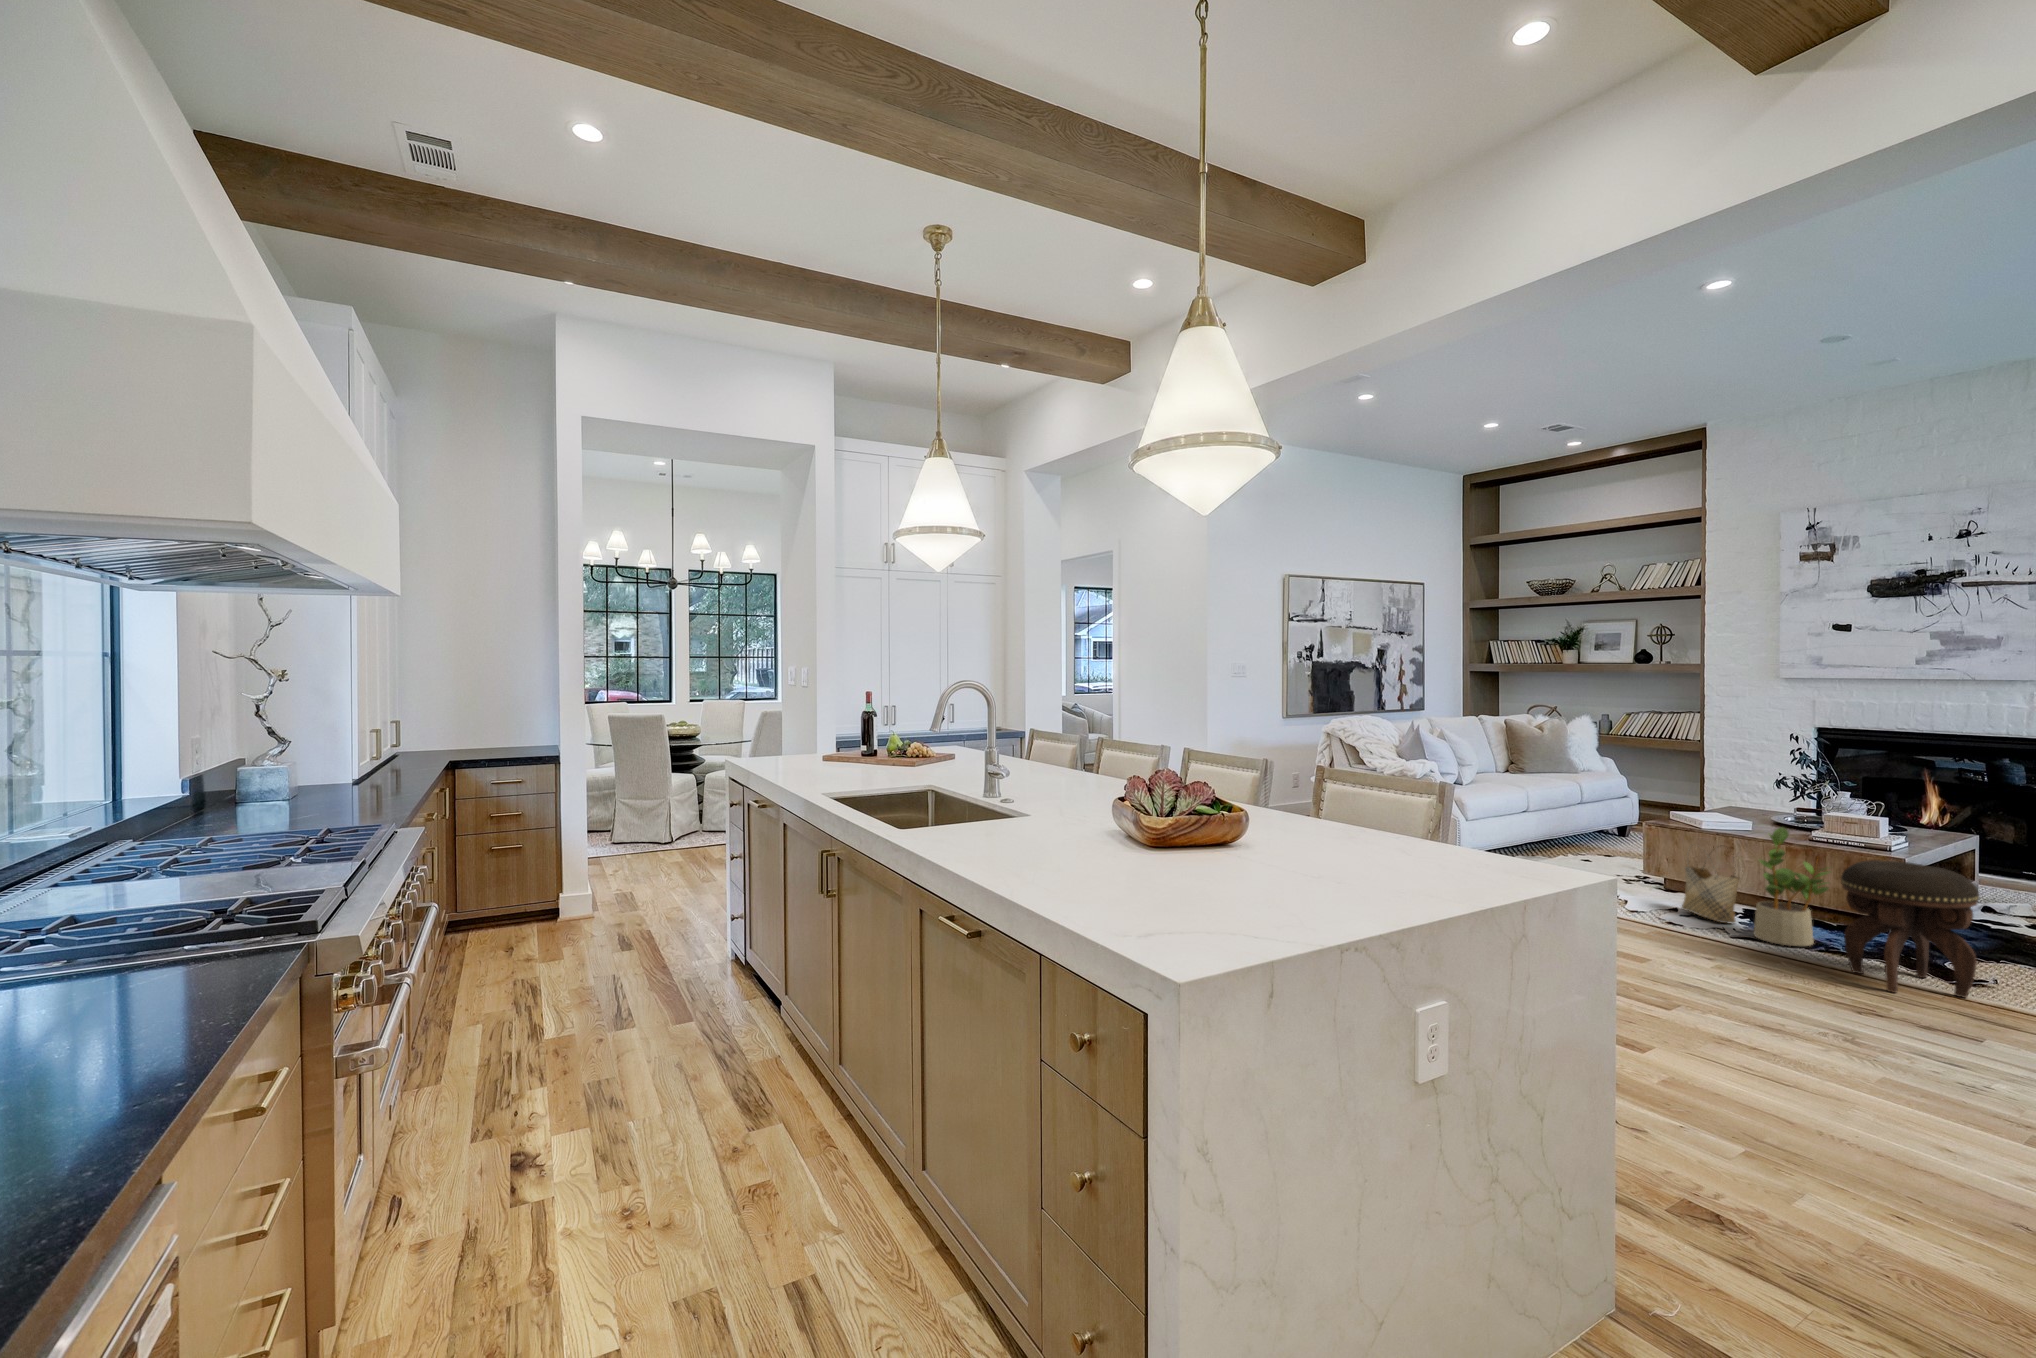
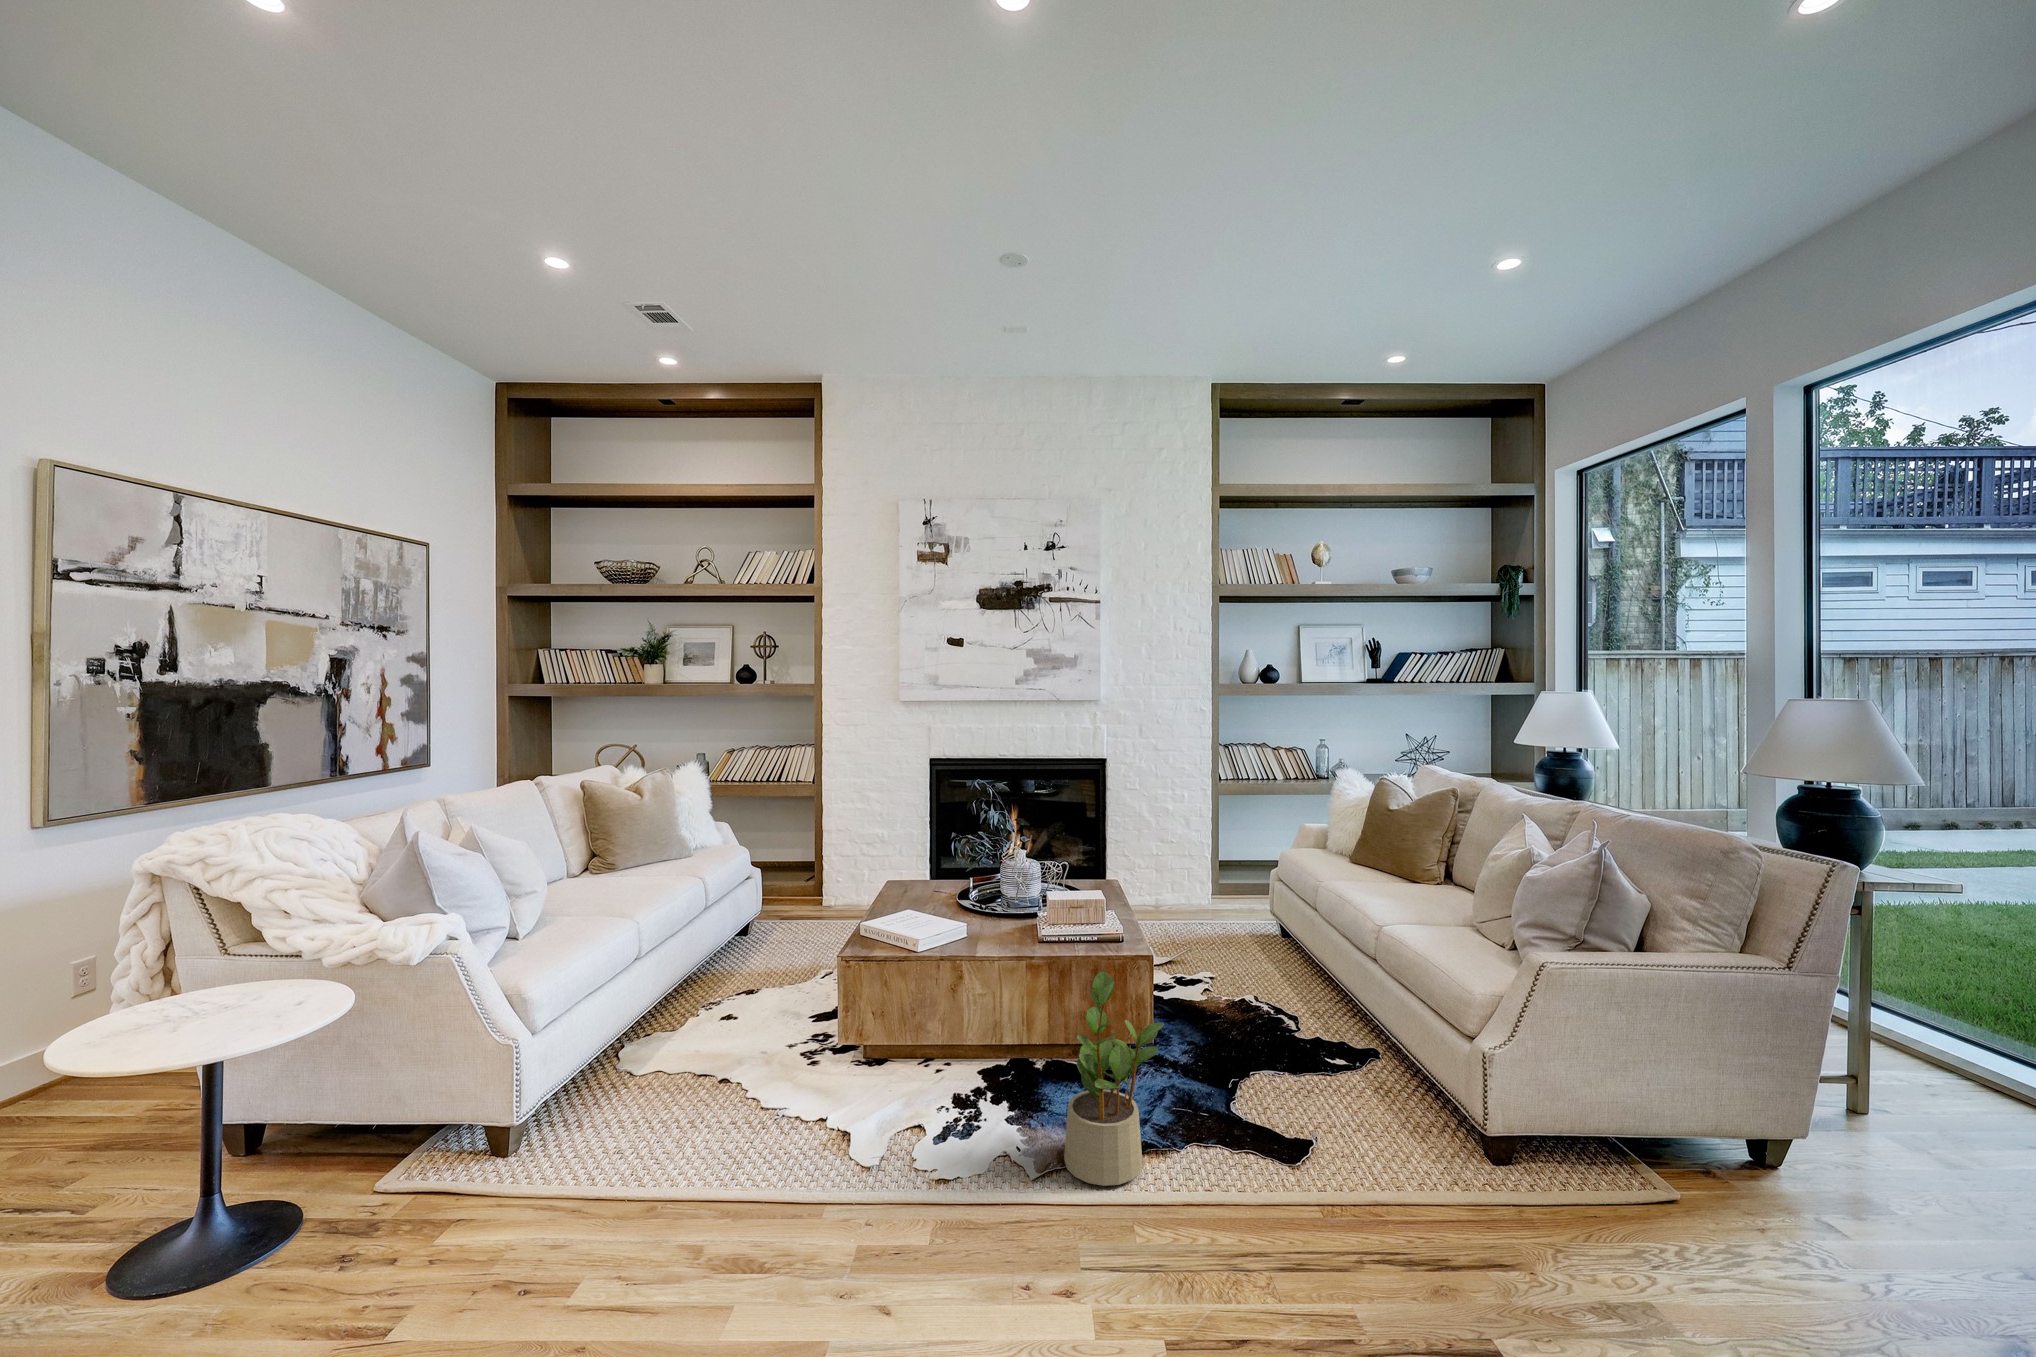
woven basket: present [1682,854,1740,924] -> none [935,999,1024,1149]
footstool: present [1841,860,1979,998] -> none [1232,1011,1405,1280]

